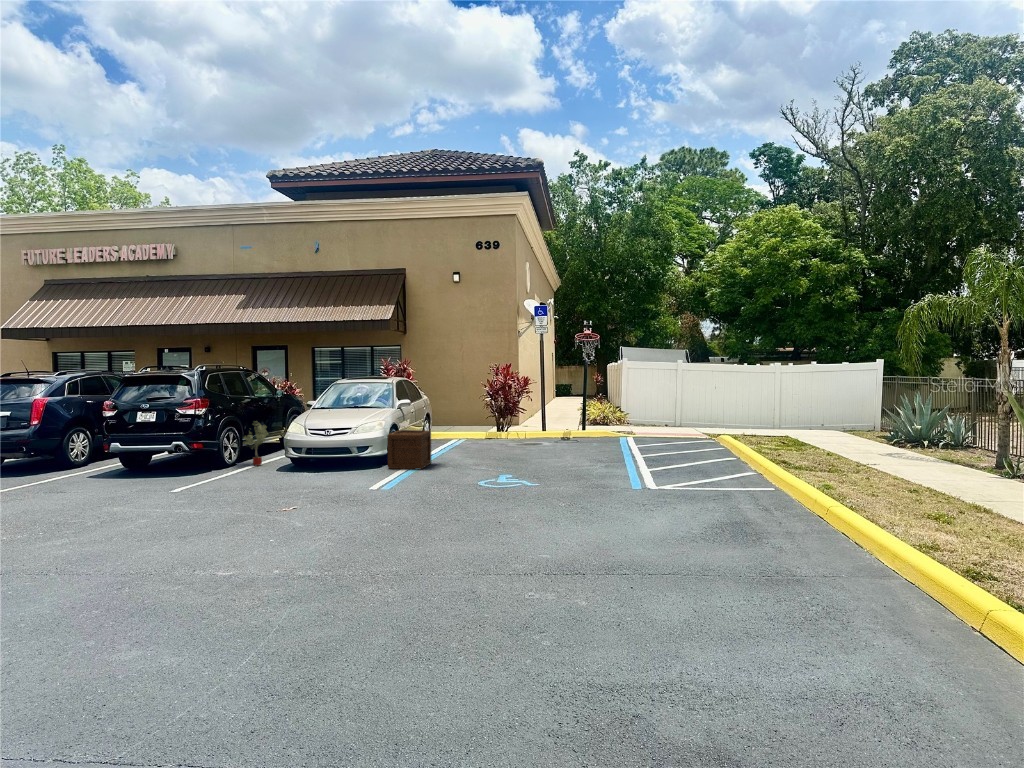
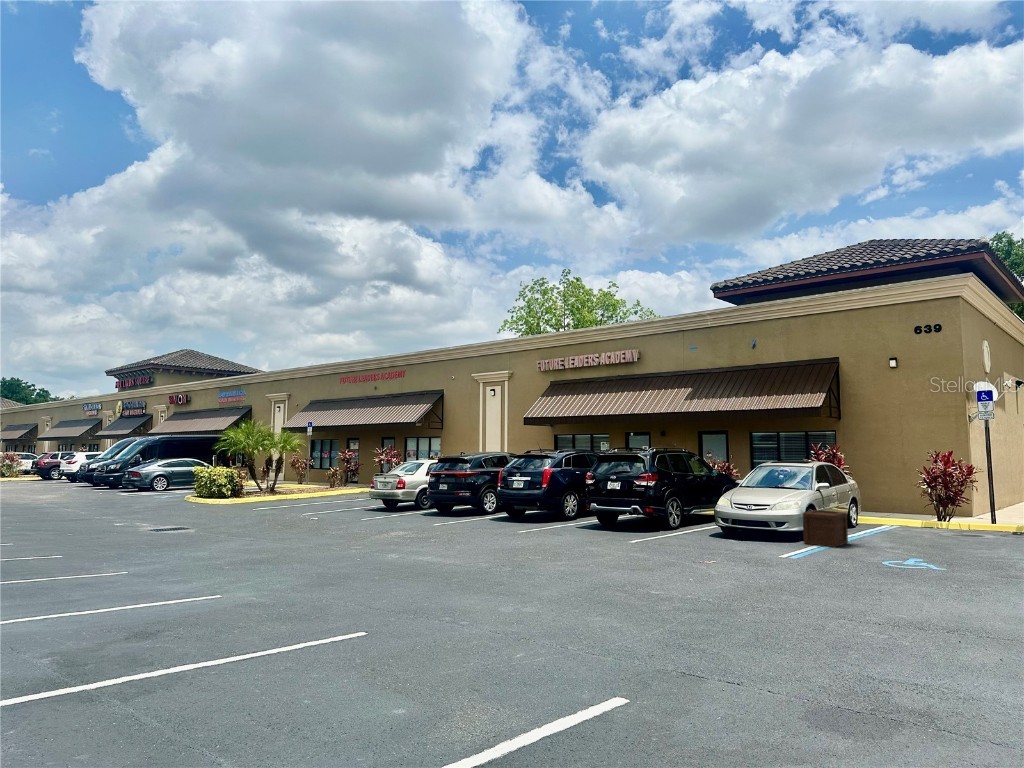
potted tree: present [243,421,268,466] -> none [682,494,703,531]

